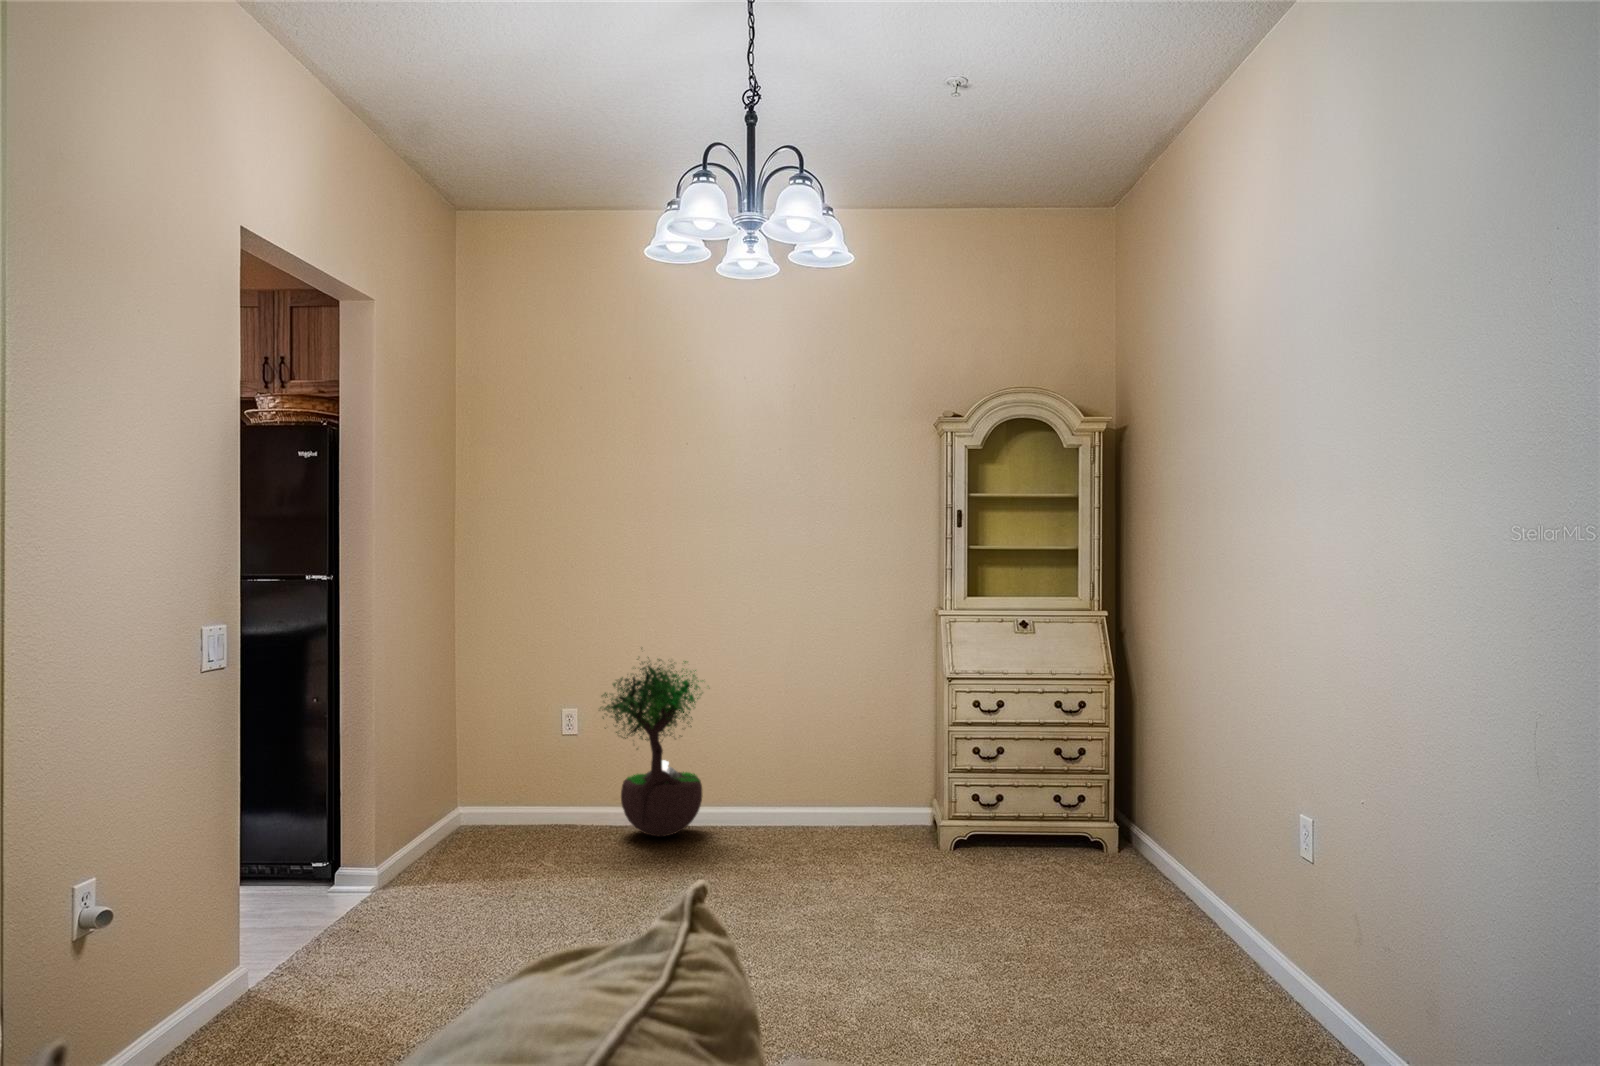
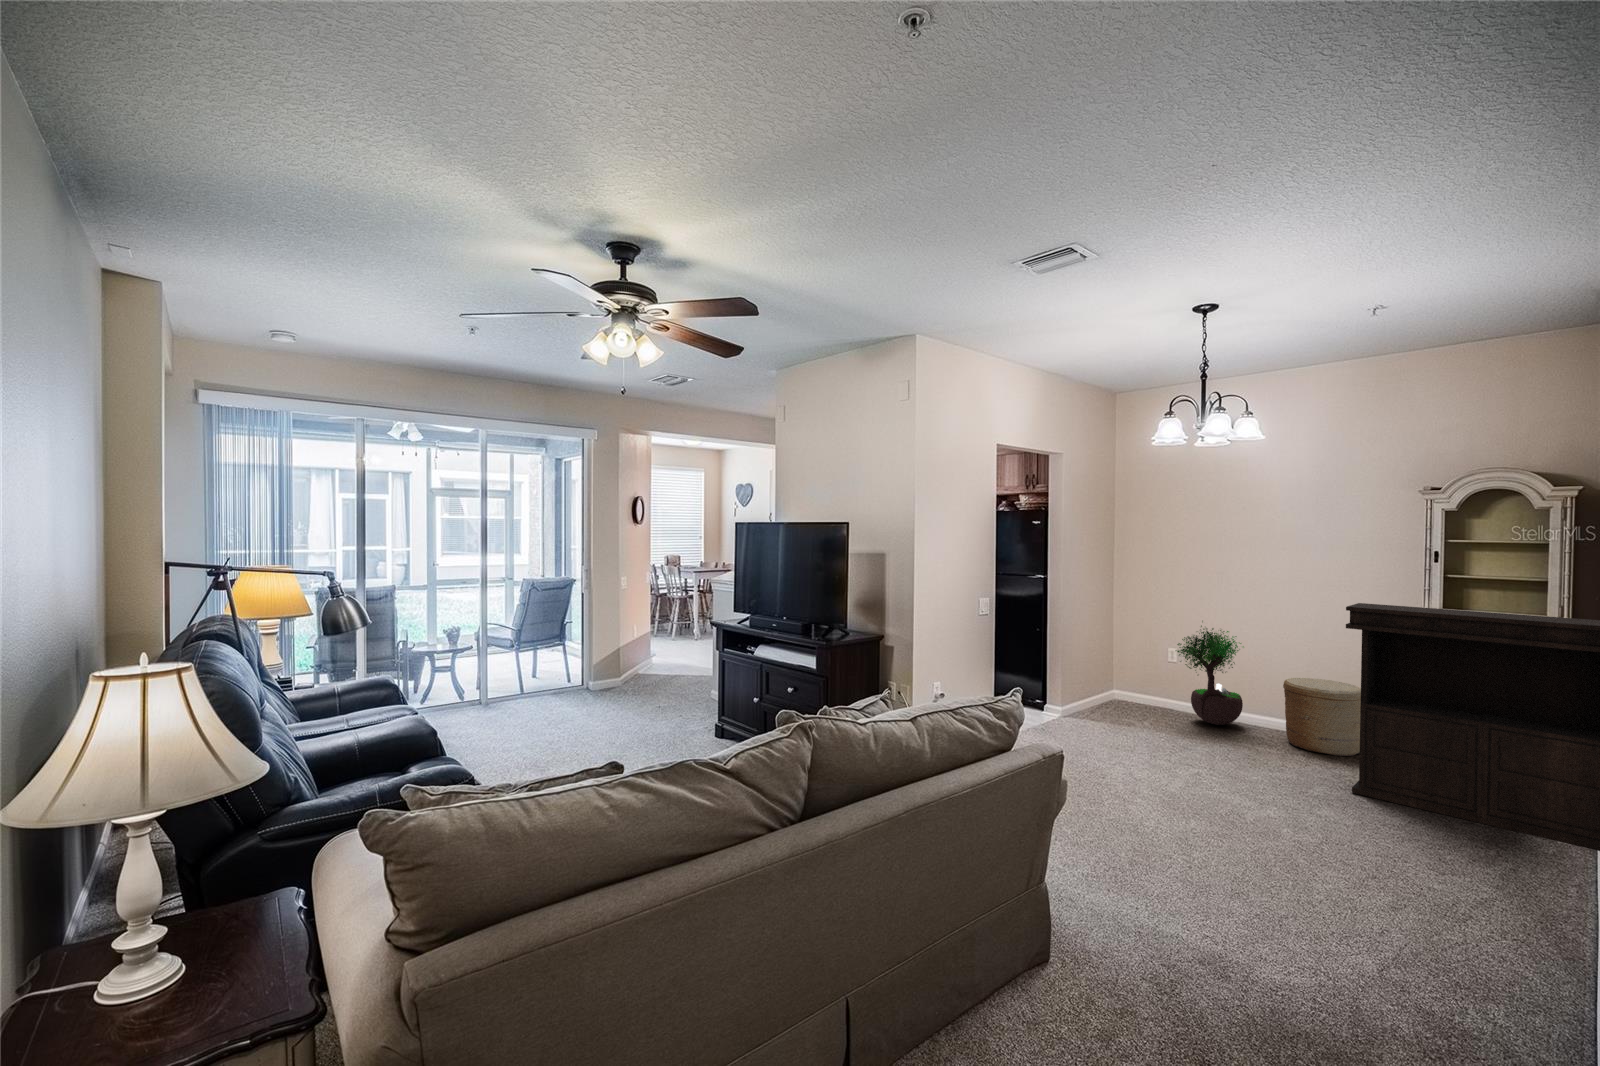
console table: none [903,585,1260,925] -> present [1346,603,1600,851]
woven basket: none [768,728,876,853] -> present [1283,678,1361,756]

